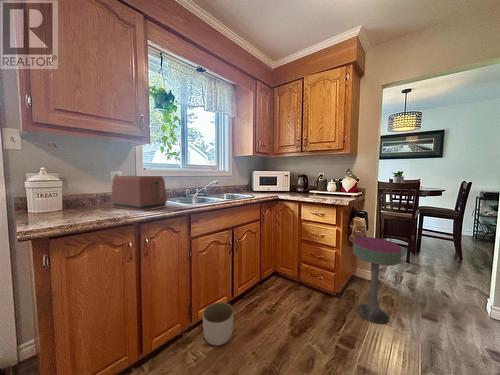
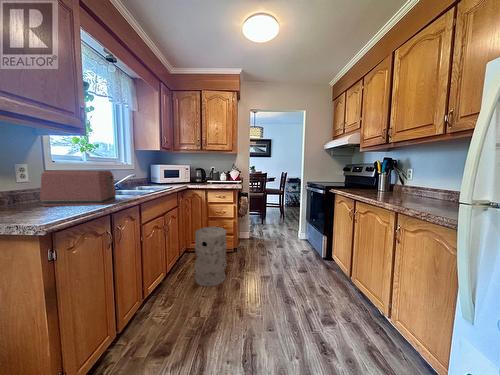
bar stool: present [353,237,402,324] -> none [245,208,269,257]
trash can: none [260,253,305,343] -> present [194,227,227,286]
planter: present [203,302,234,346] -> none [156,274,182,307]

